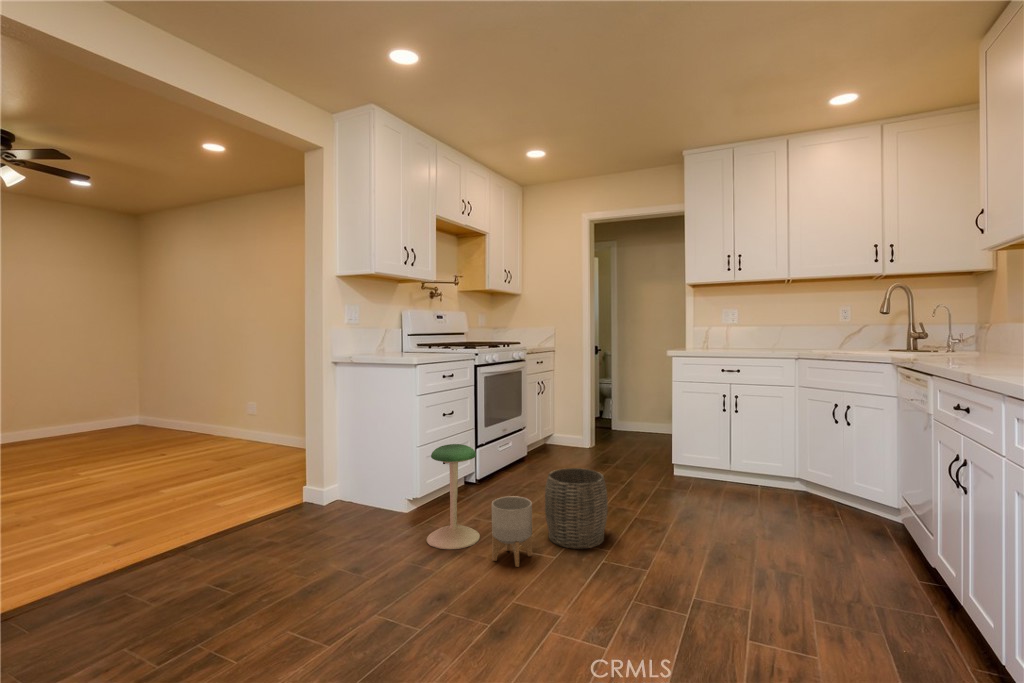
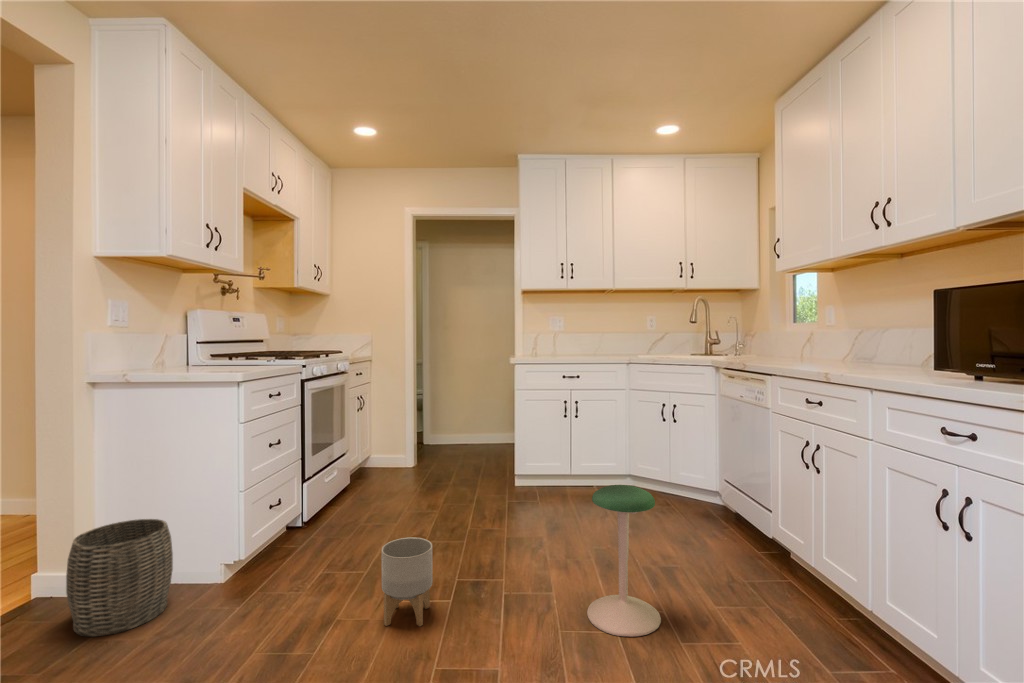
stool: present [427,444,480,549] -> present [587,485,661,637]
woven basket: present [545,468,608,549] -> present [66,519,173,636]

